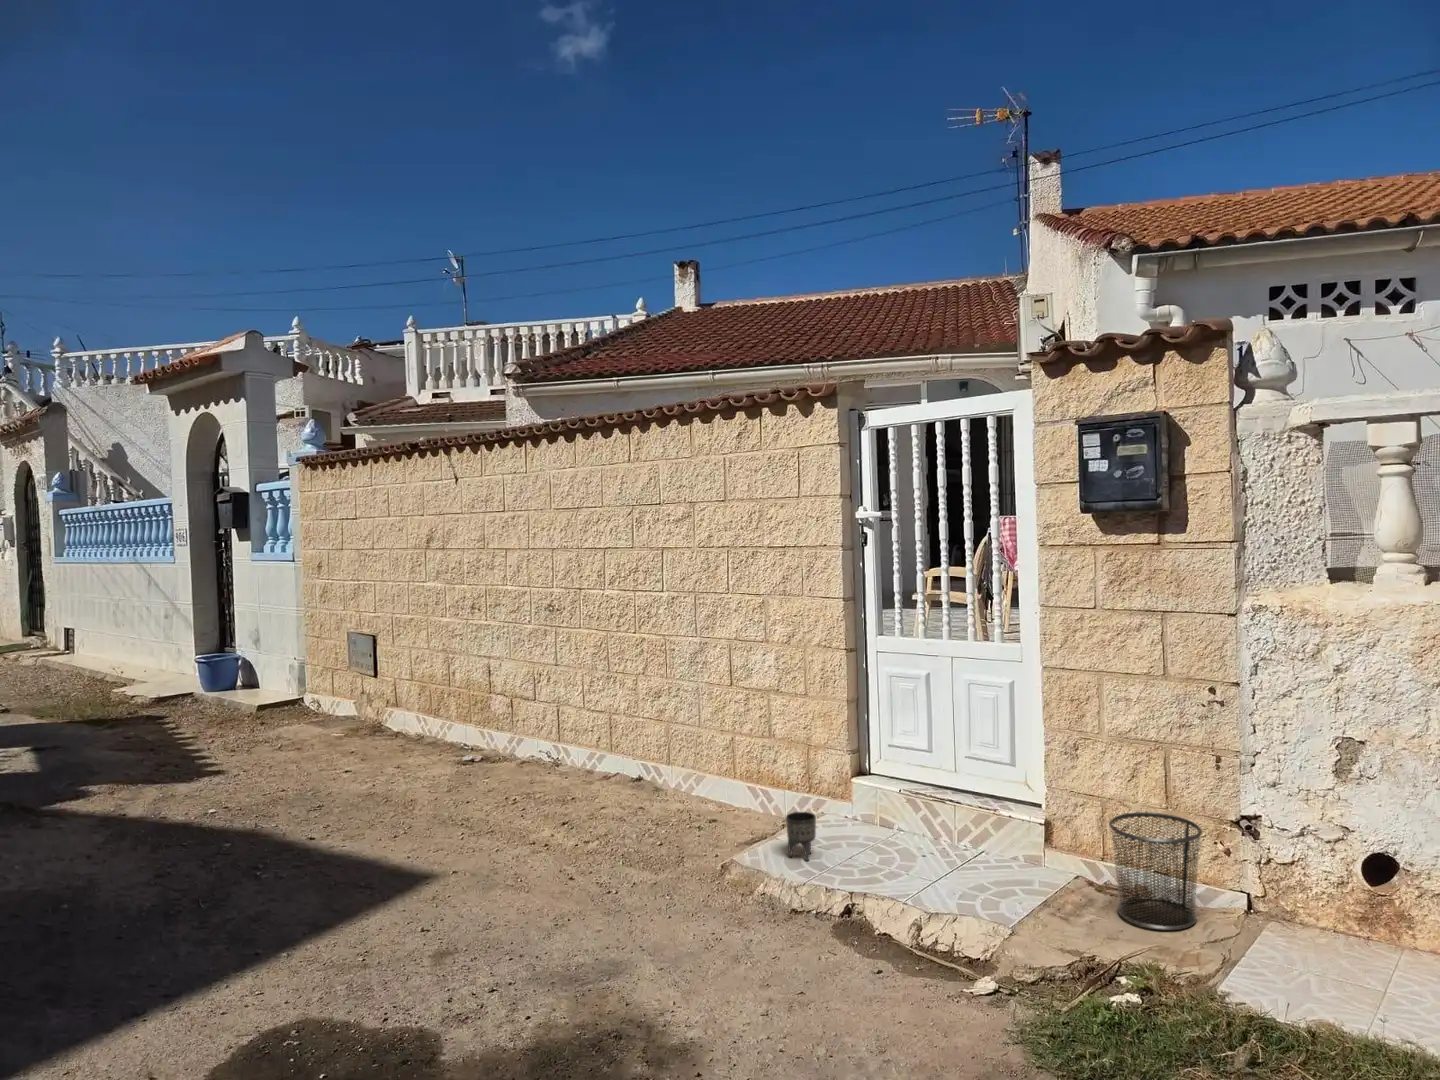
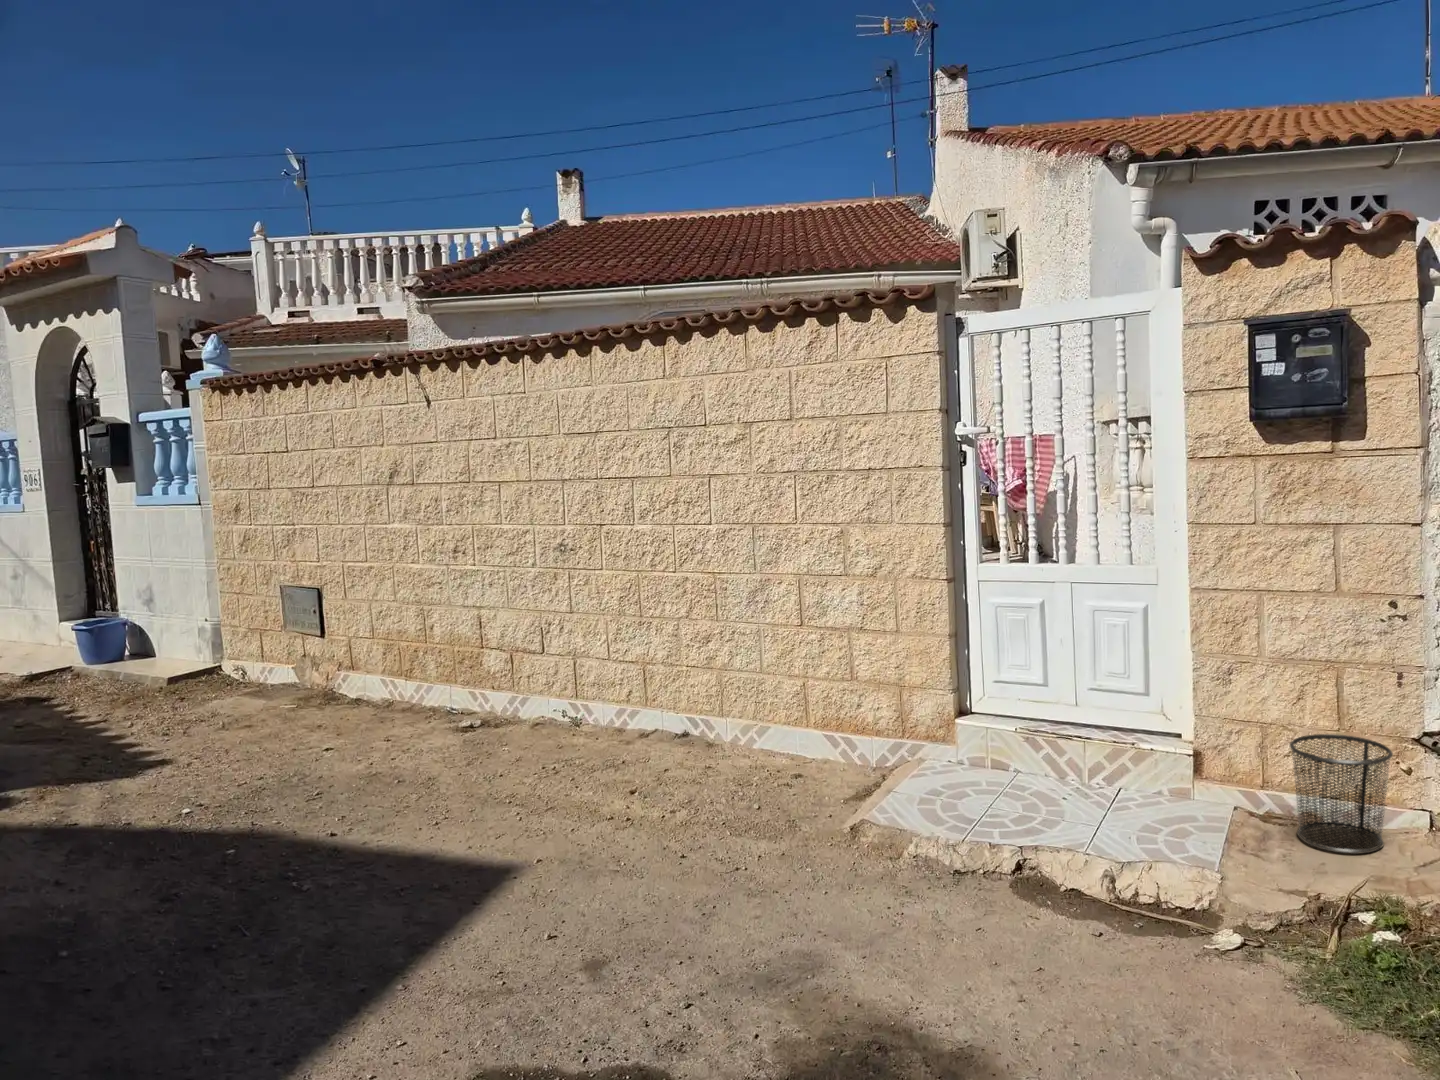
planter: present [786,812,816,861] -> none [909,758,942,810]

